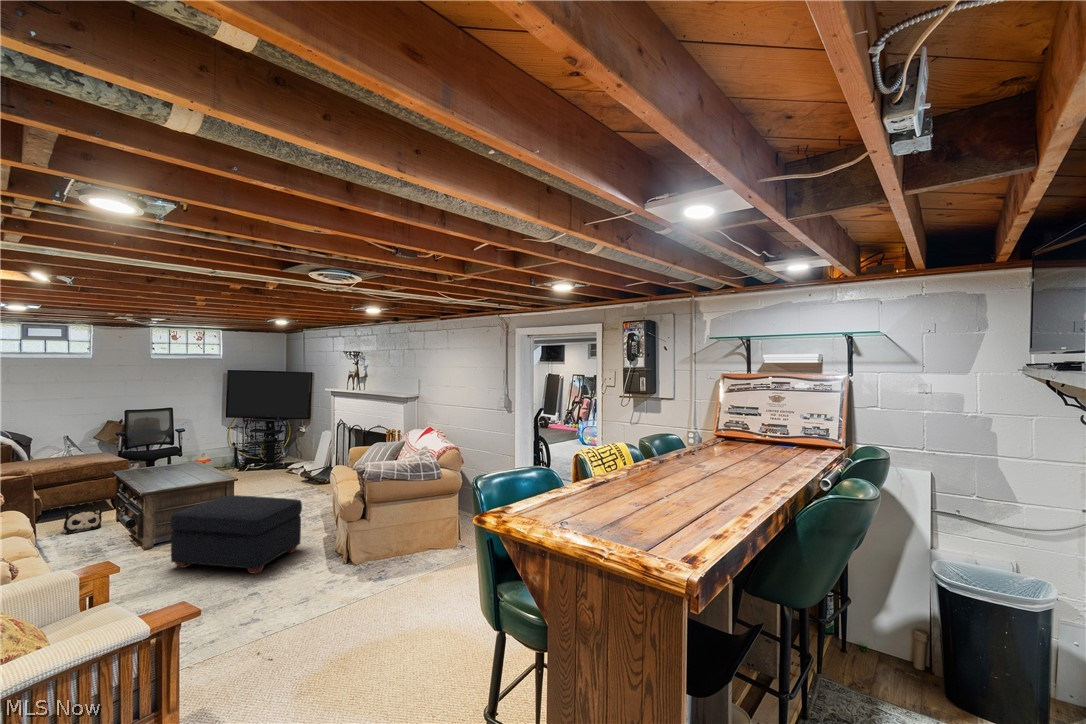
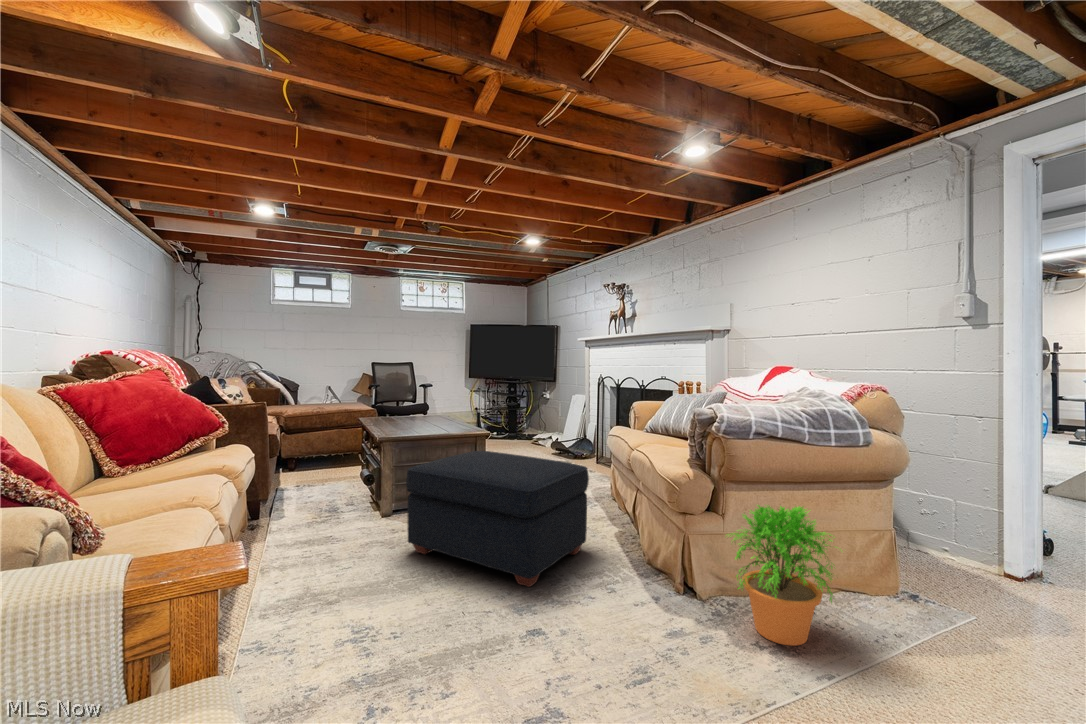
plush toy: present [63,508,102,534] -> none [309,457,346,485]
potted plant: none [361,511,411,576] -> present [728,505,838,646]

